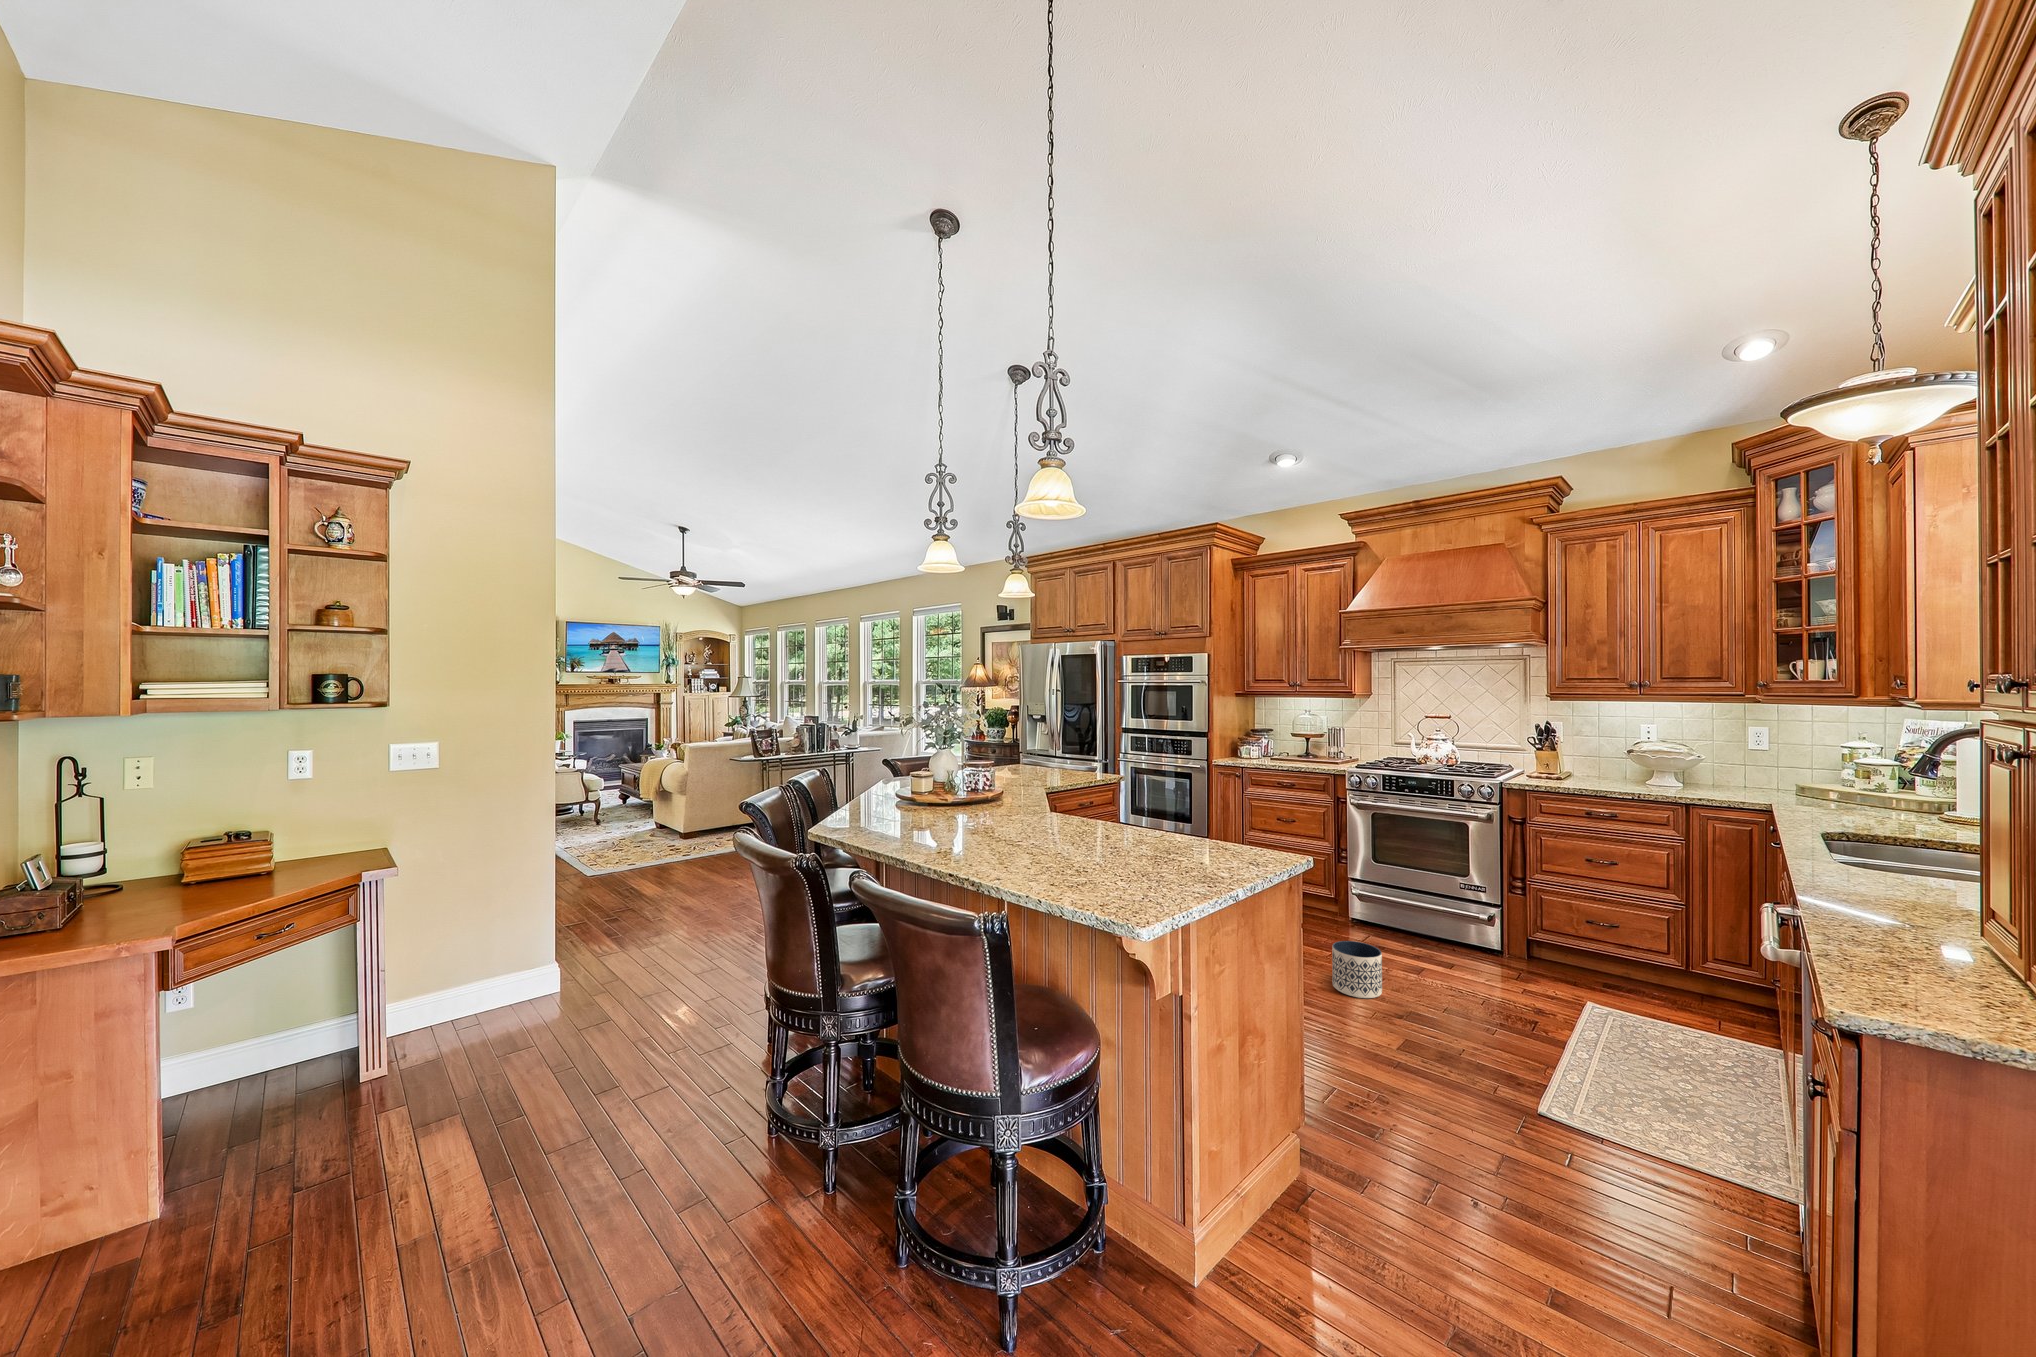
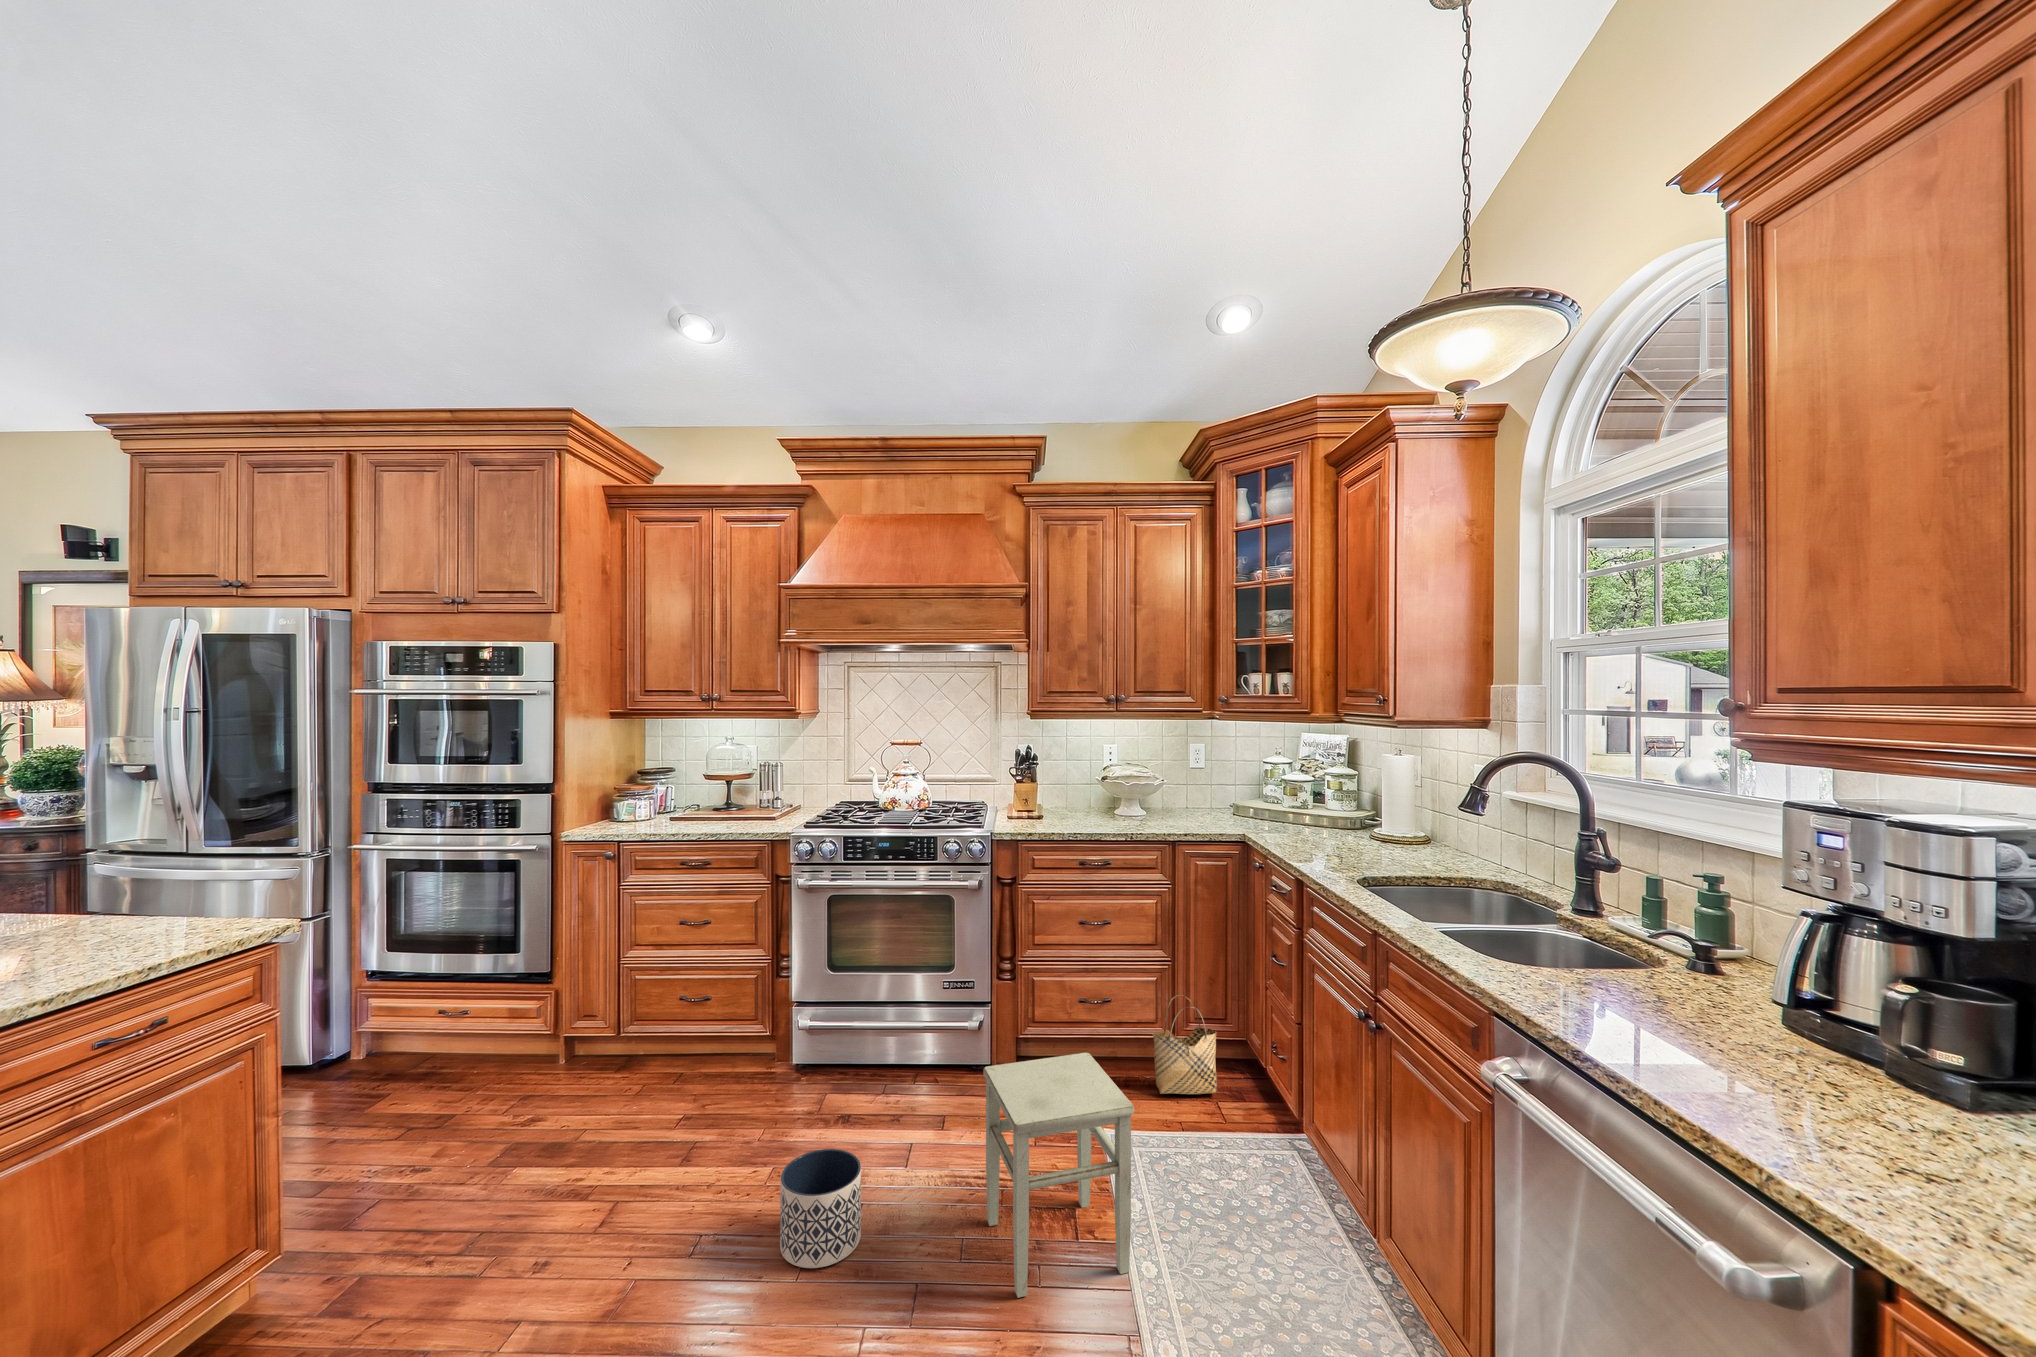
stool: none [1467,915,1576,1063] -> present [983,1053,1134,1298]
woven basket: none [1654,931,1730,1016] -> present [1153,995,1217,1094]

